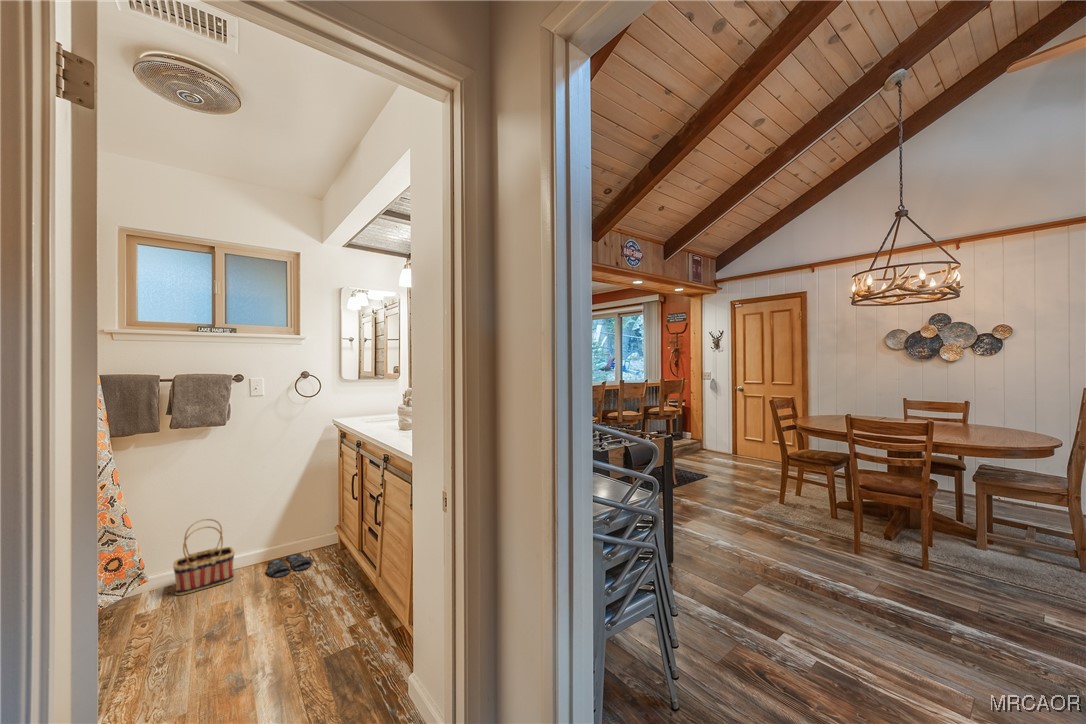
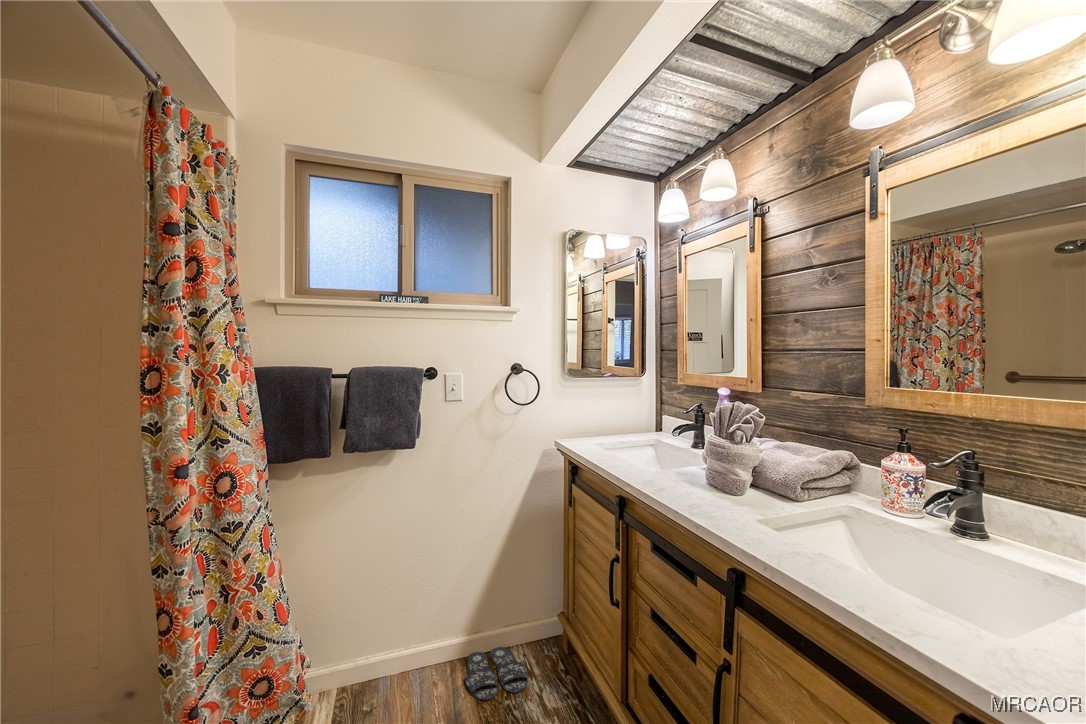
basket: present [173,519,235,595] -> none [348,584,424,701]

